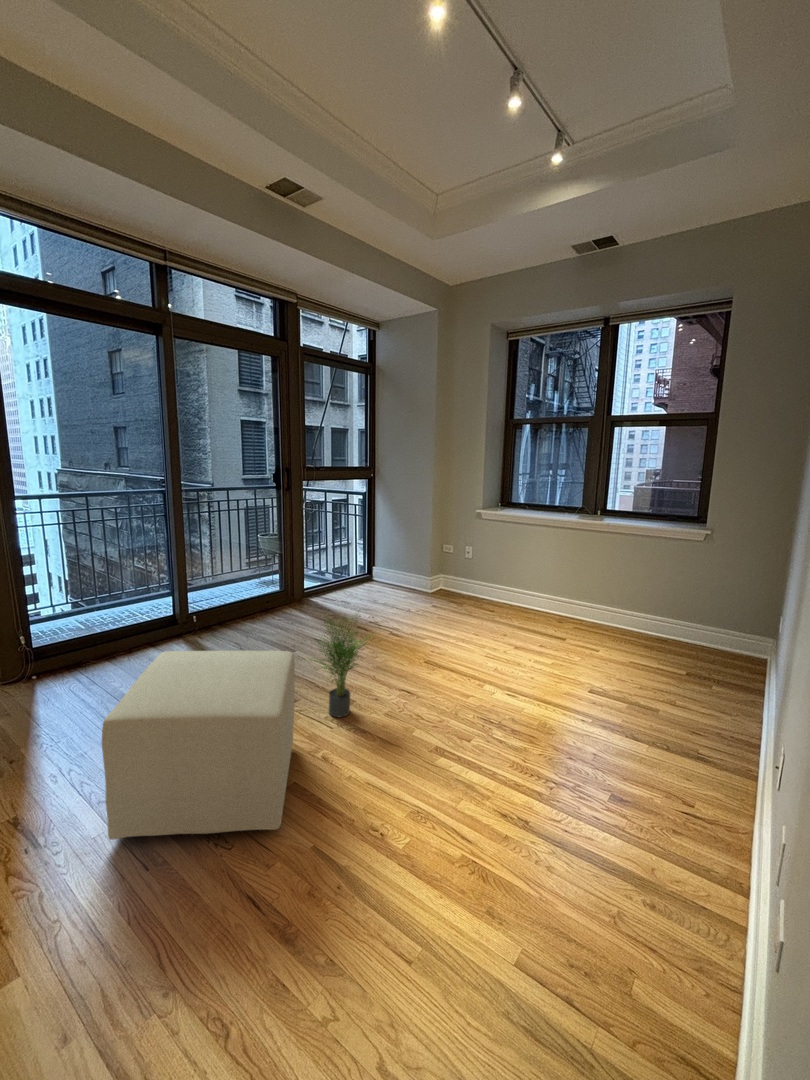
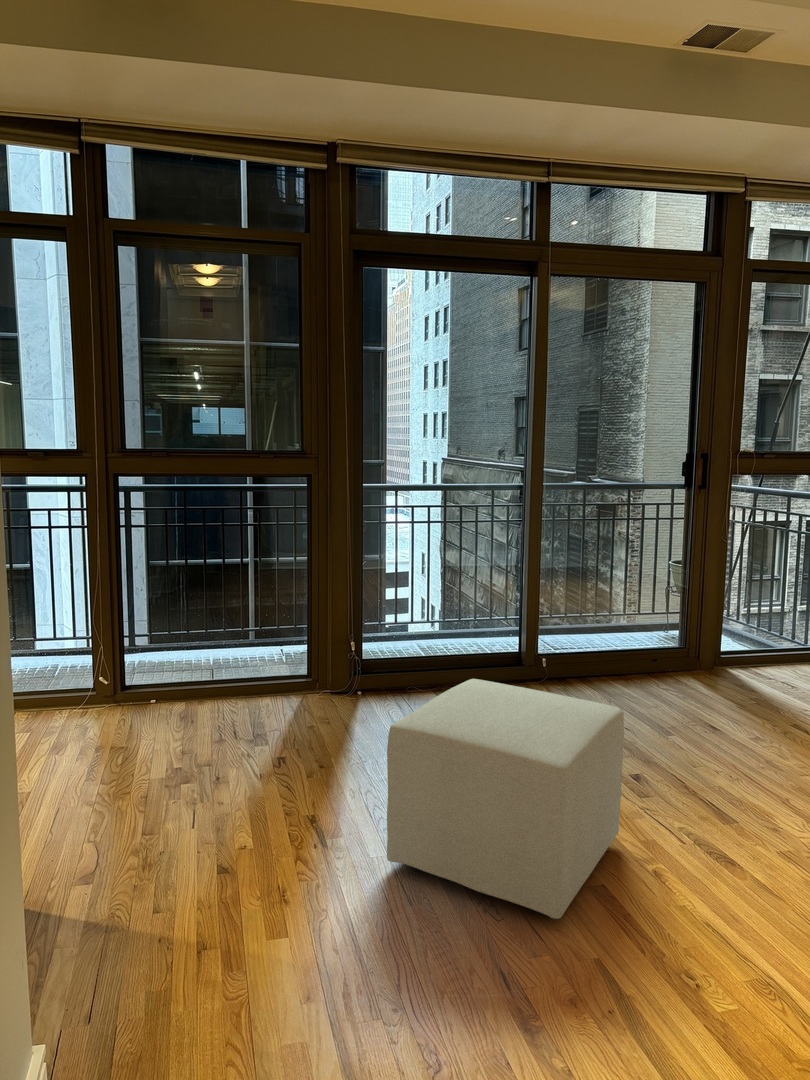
potted plant: present [314,611,367,717] -> none [647,670,771,833]

